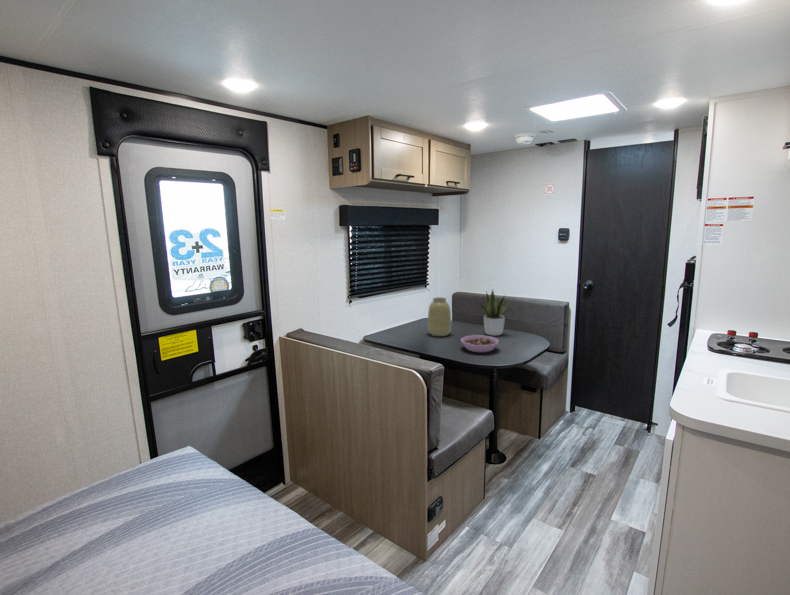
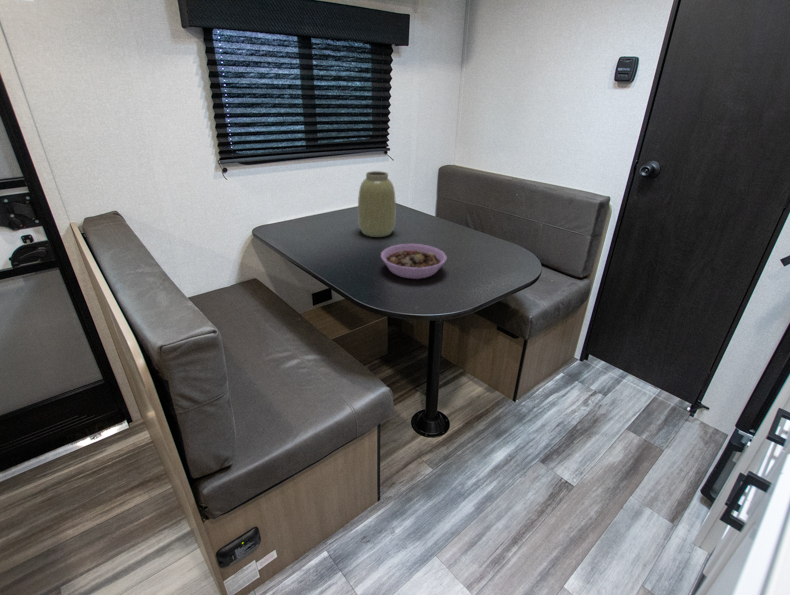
potted plant: present [480,291,510,336] -> none [442,161,501,245]

